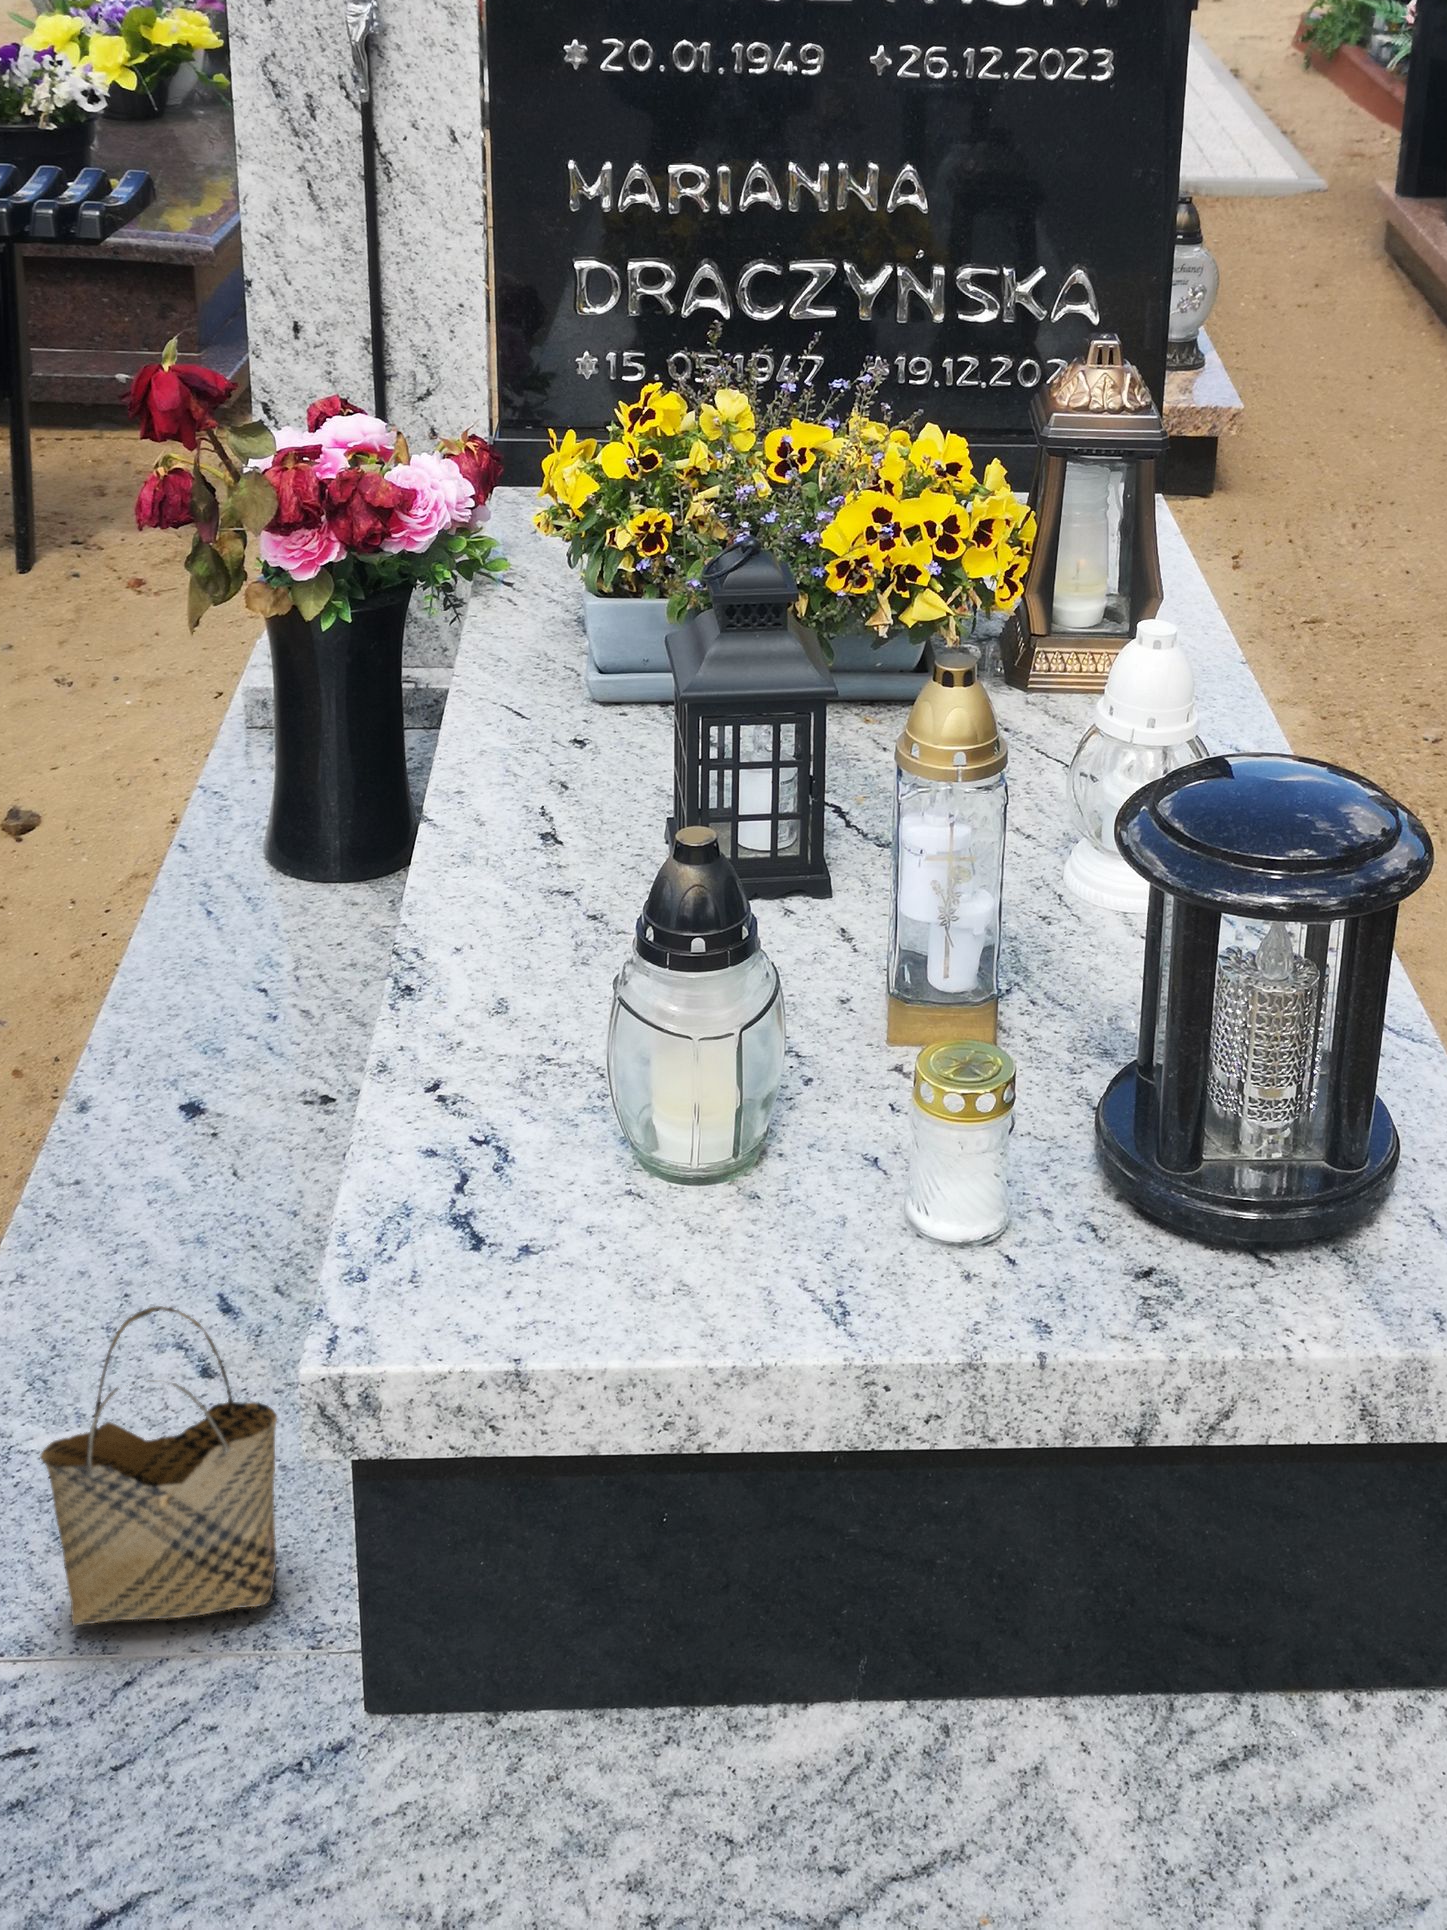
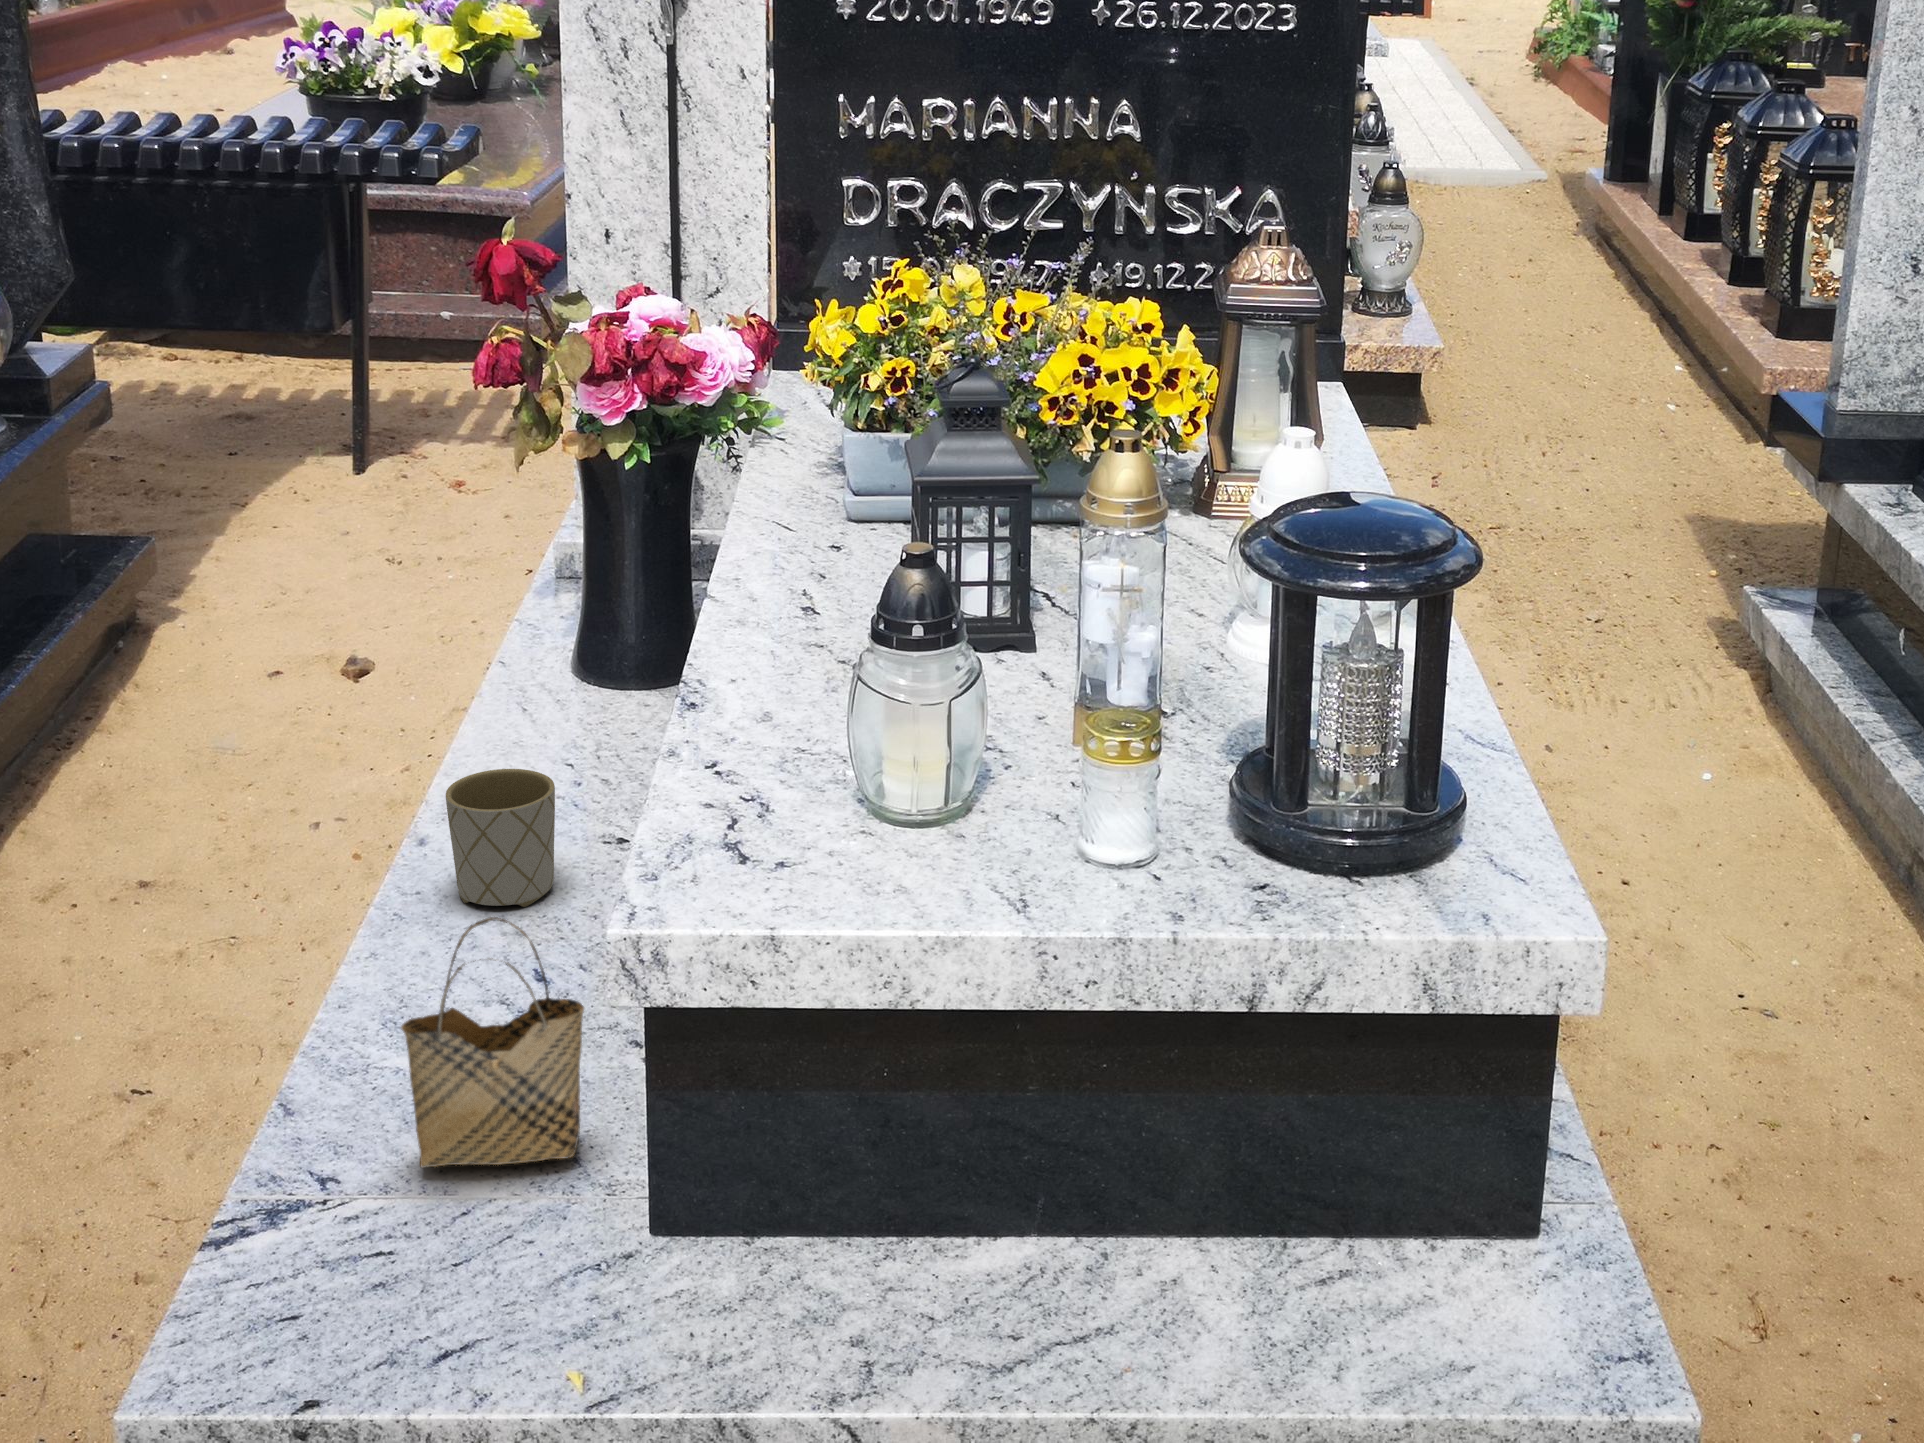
planter: none [107,1030,244,1204] -> present [446,769,555,907]

